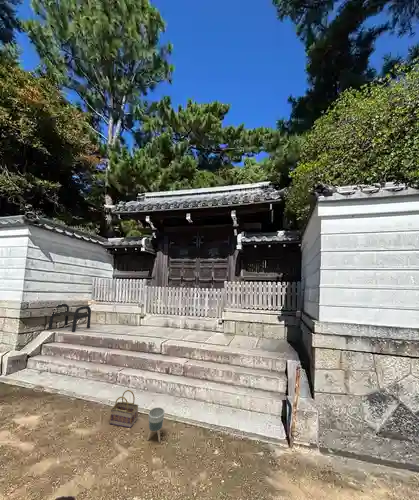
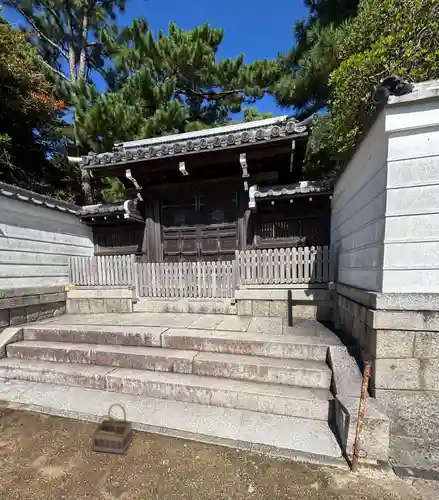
bench: present [48,304,91,332] -> present [288,290,340,329]
planter: present [147,407,165,442] -> none [145,426,168,474]

